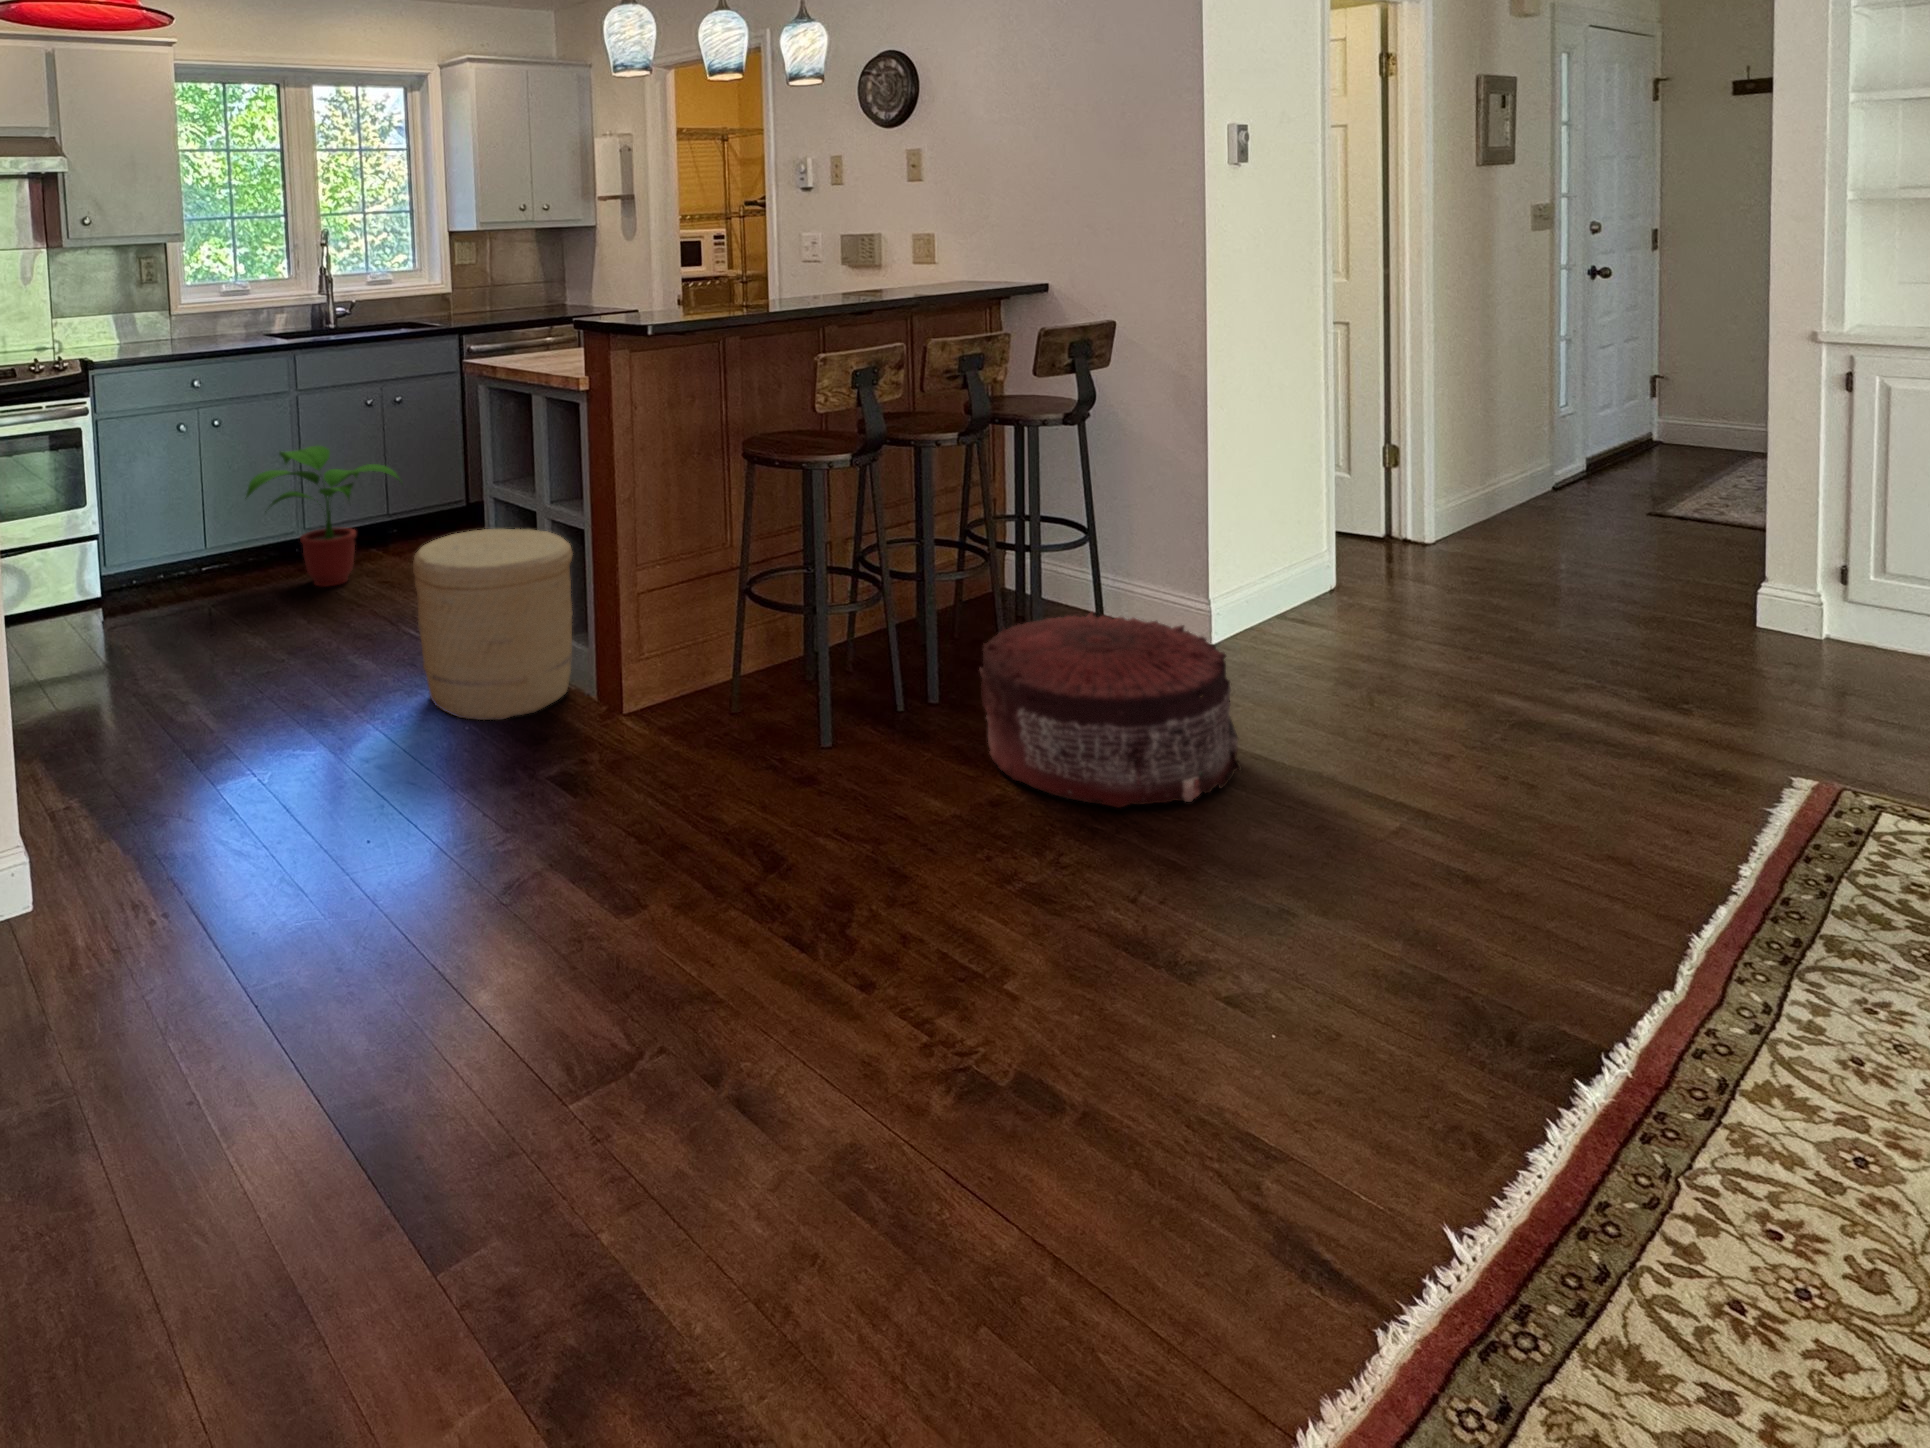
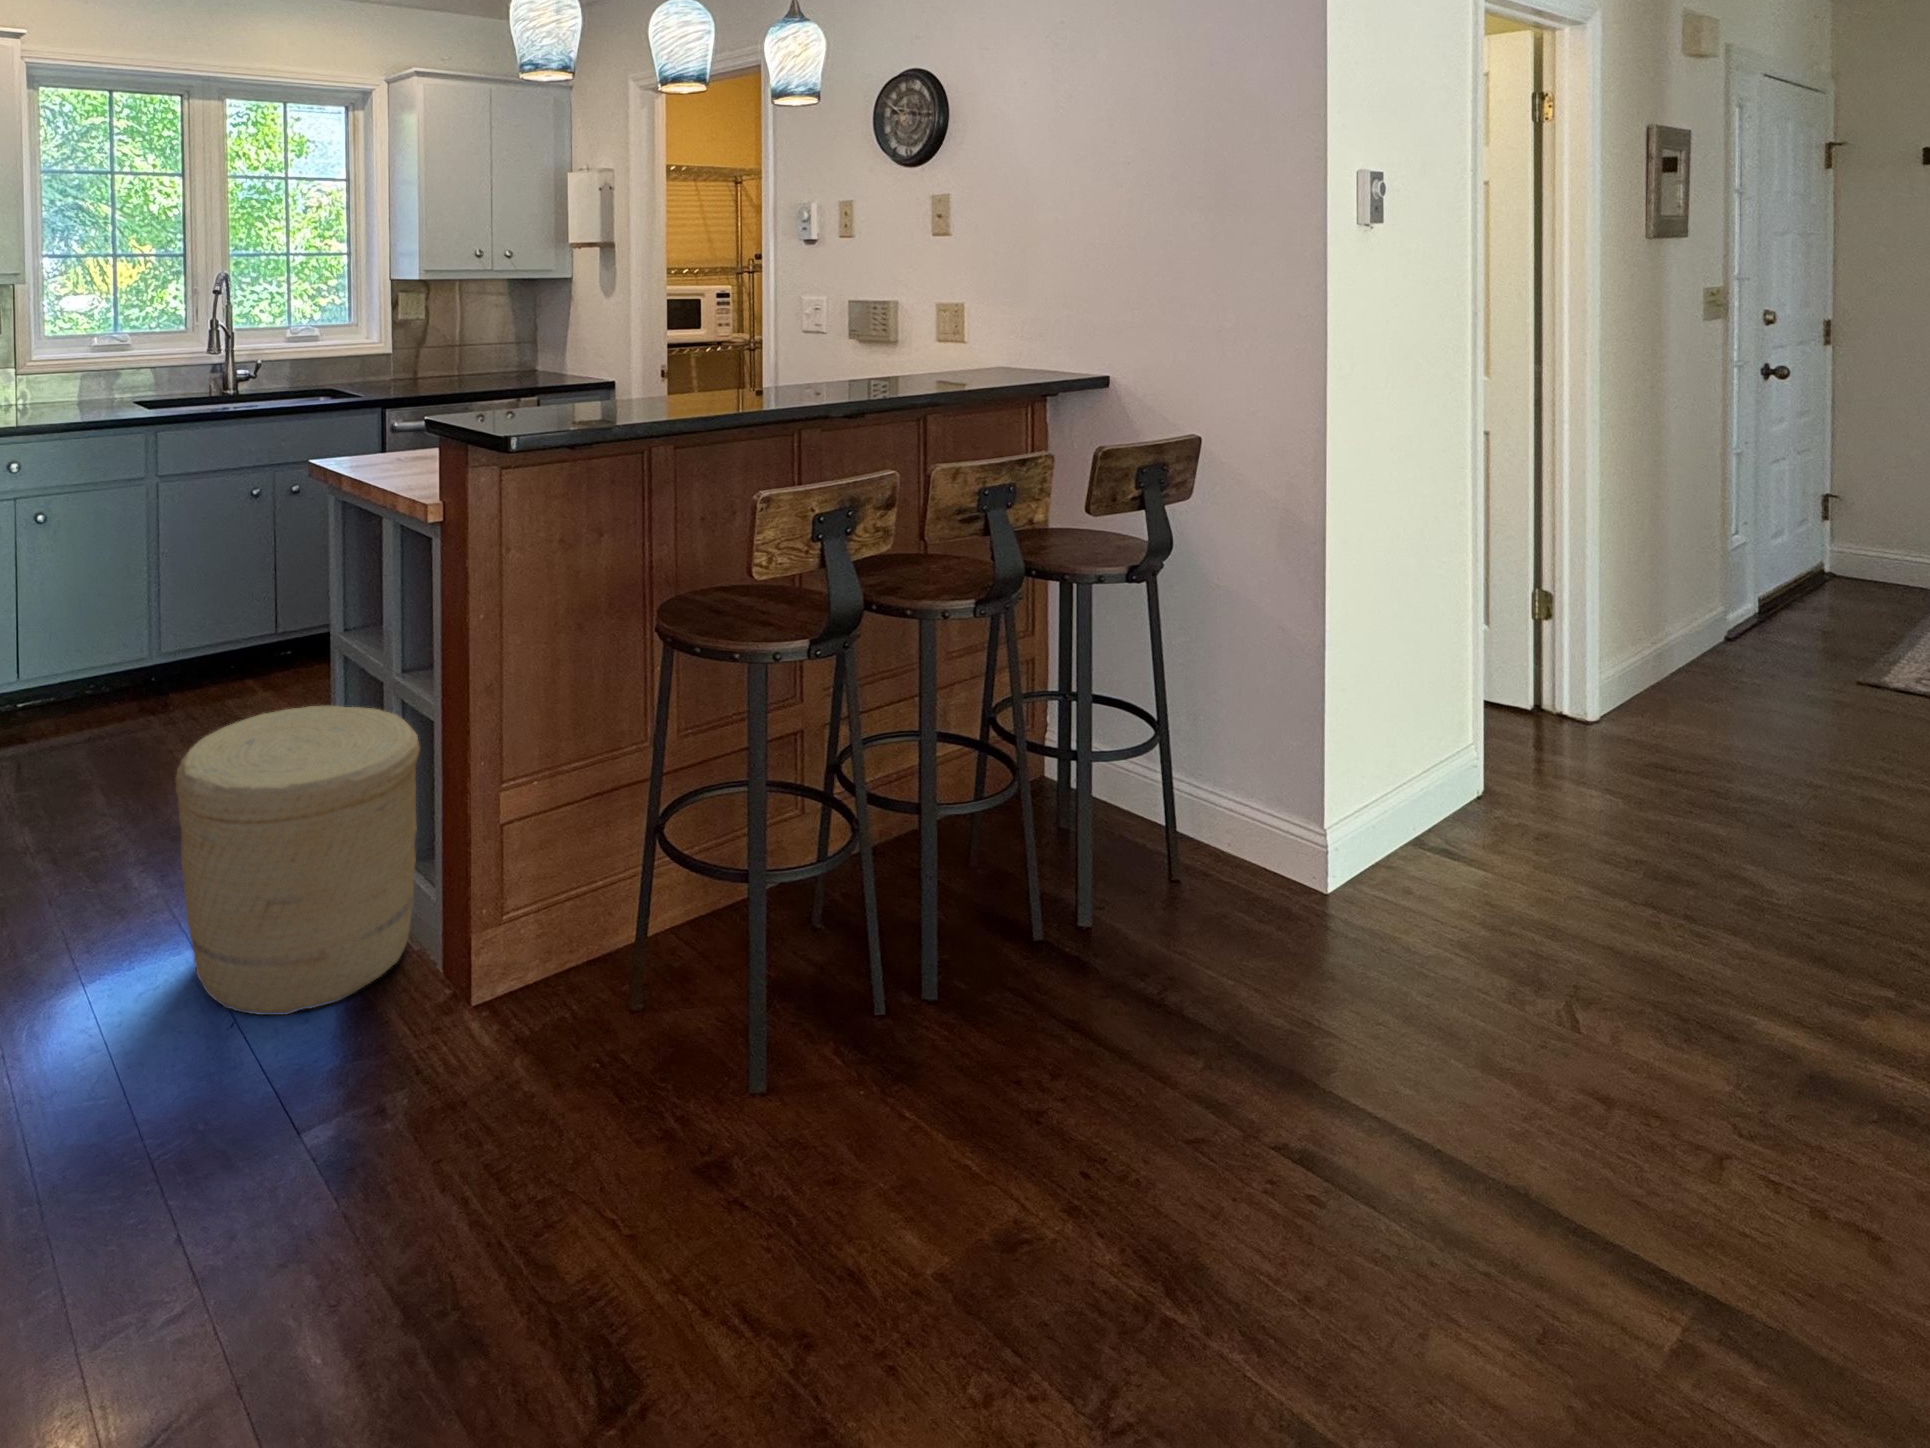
potted plant: present [245,445,399,587] -> none [49,548,275,736]
pouf: present [979,613,1242,808] -> none [988,890,1407,1304]

